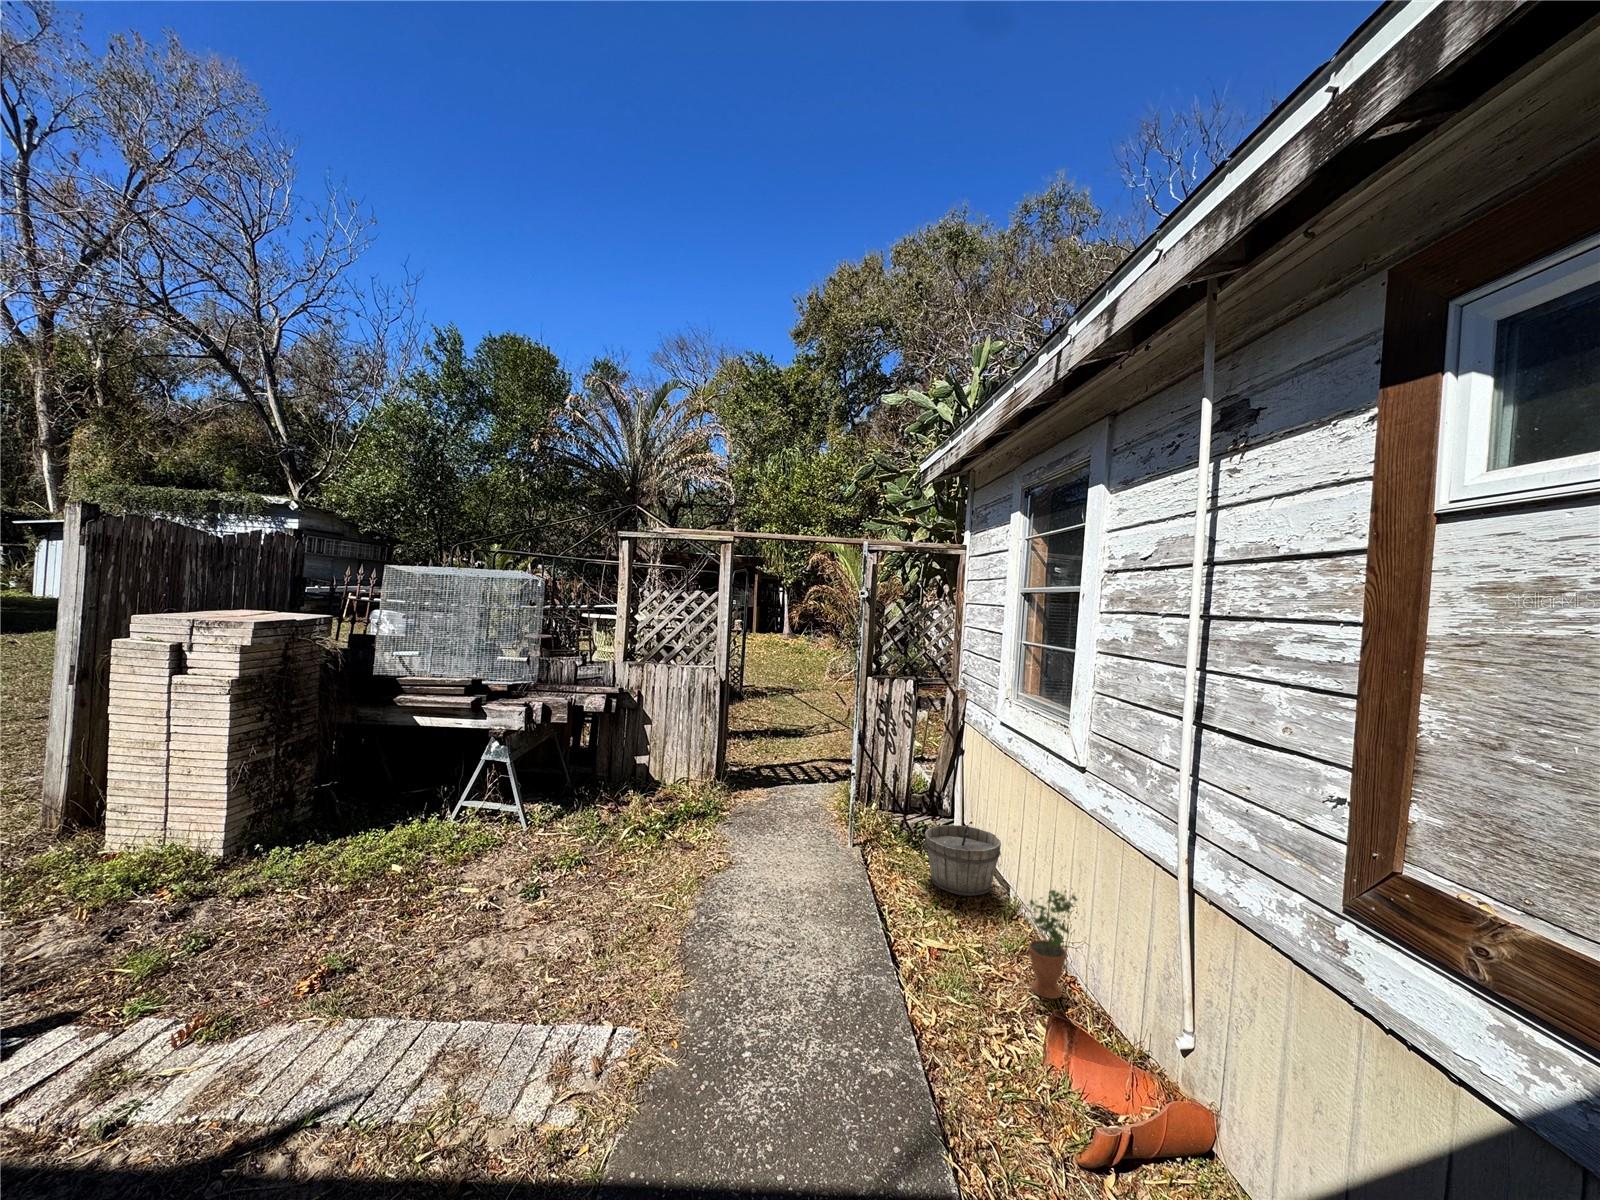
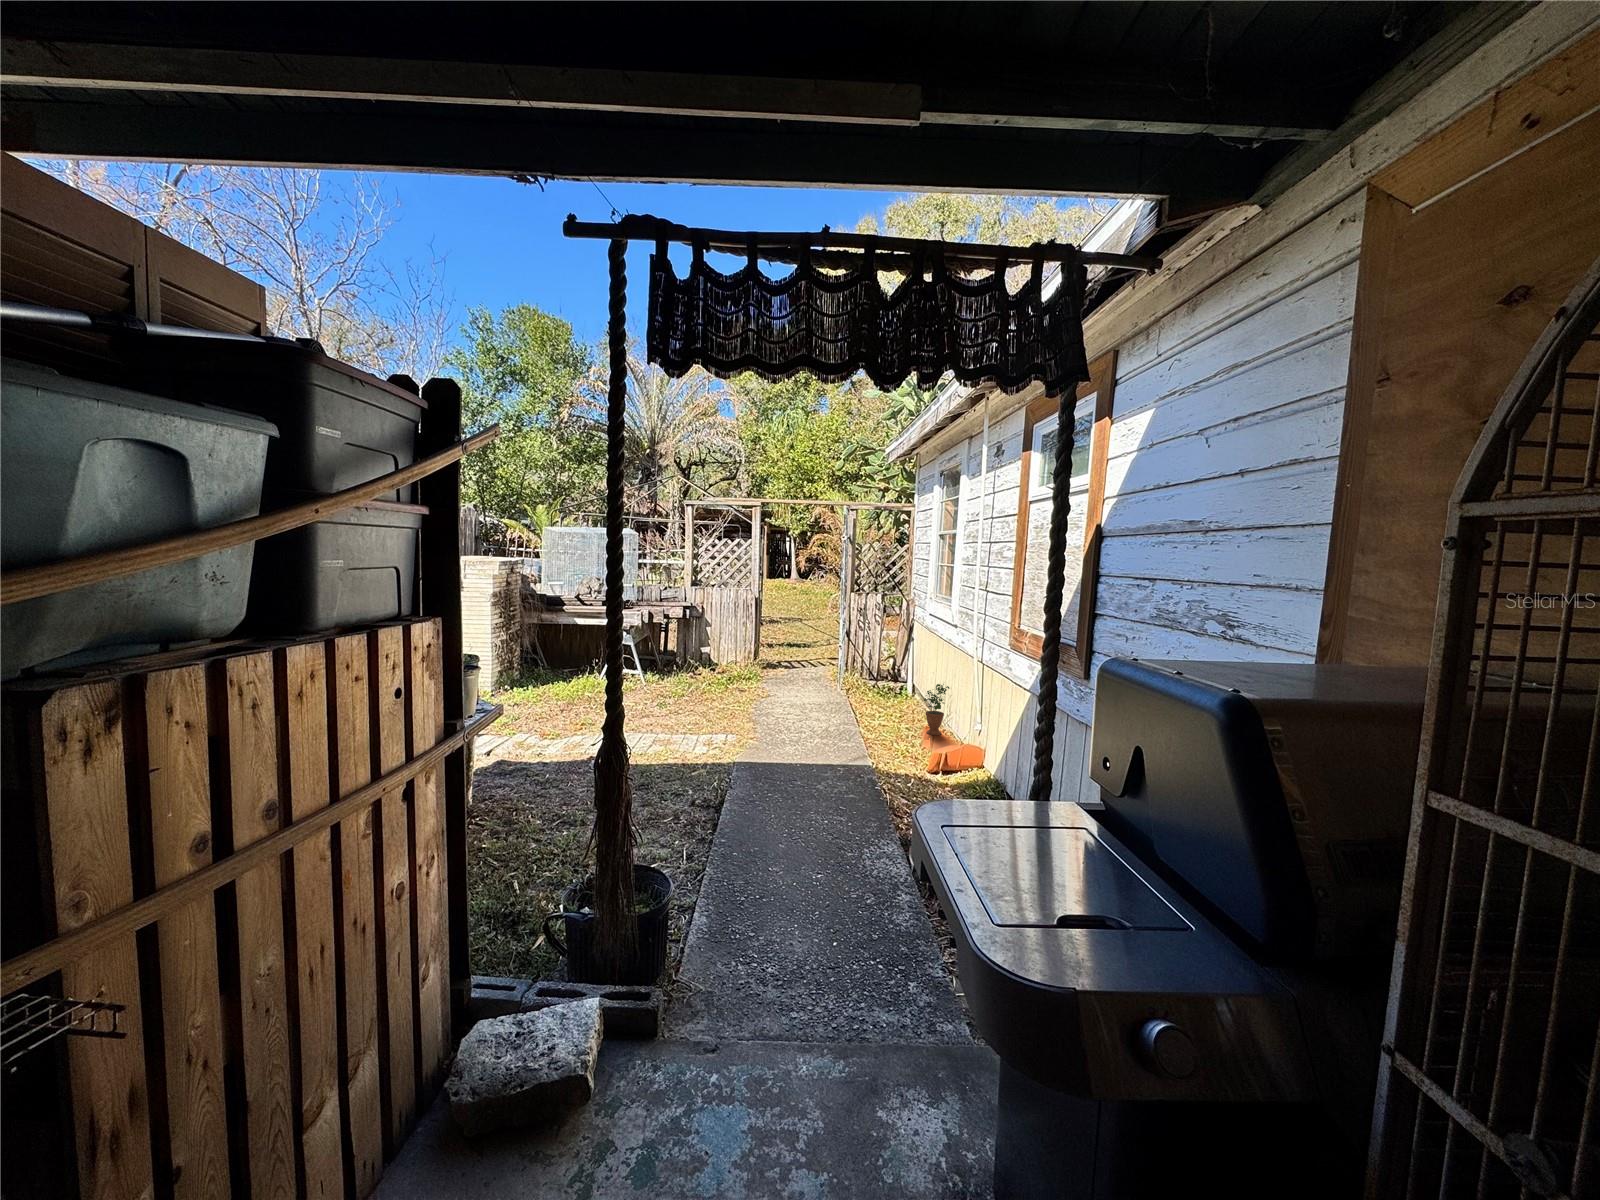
wooden bucket: present [924,821,1001,896] -> none [882,669,926,709]

